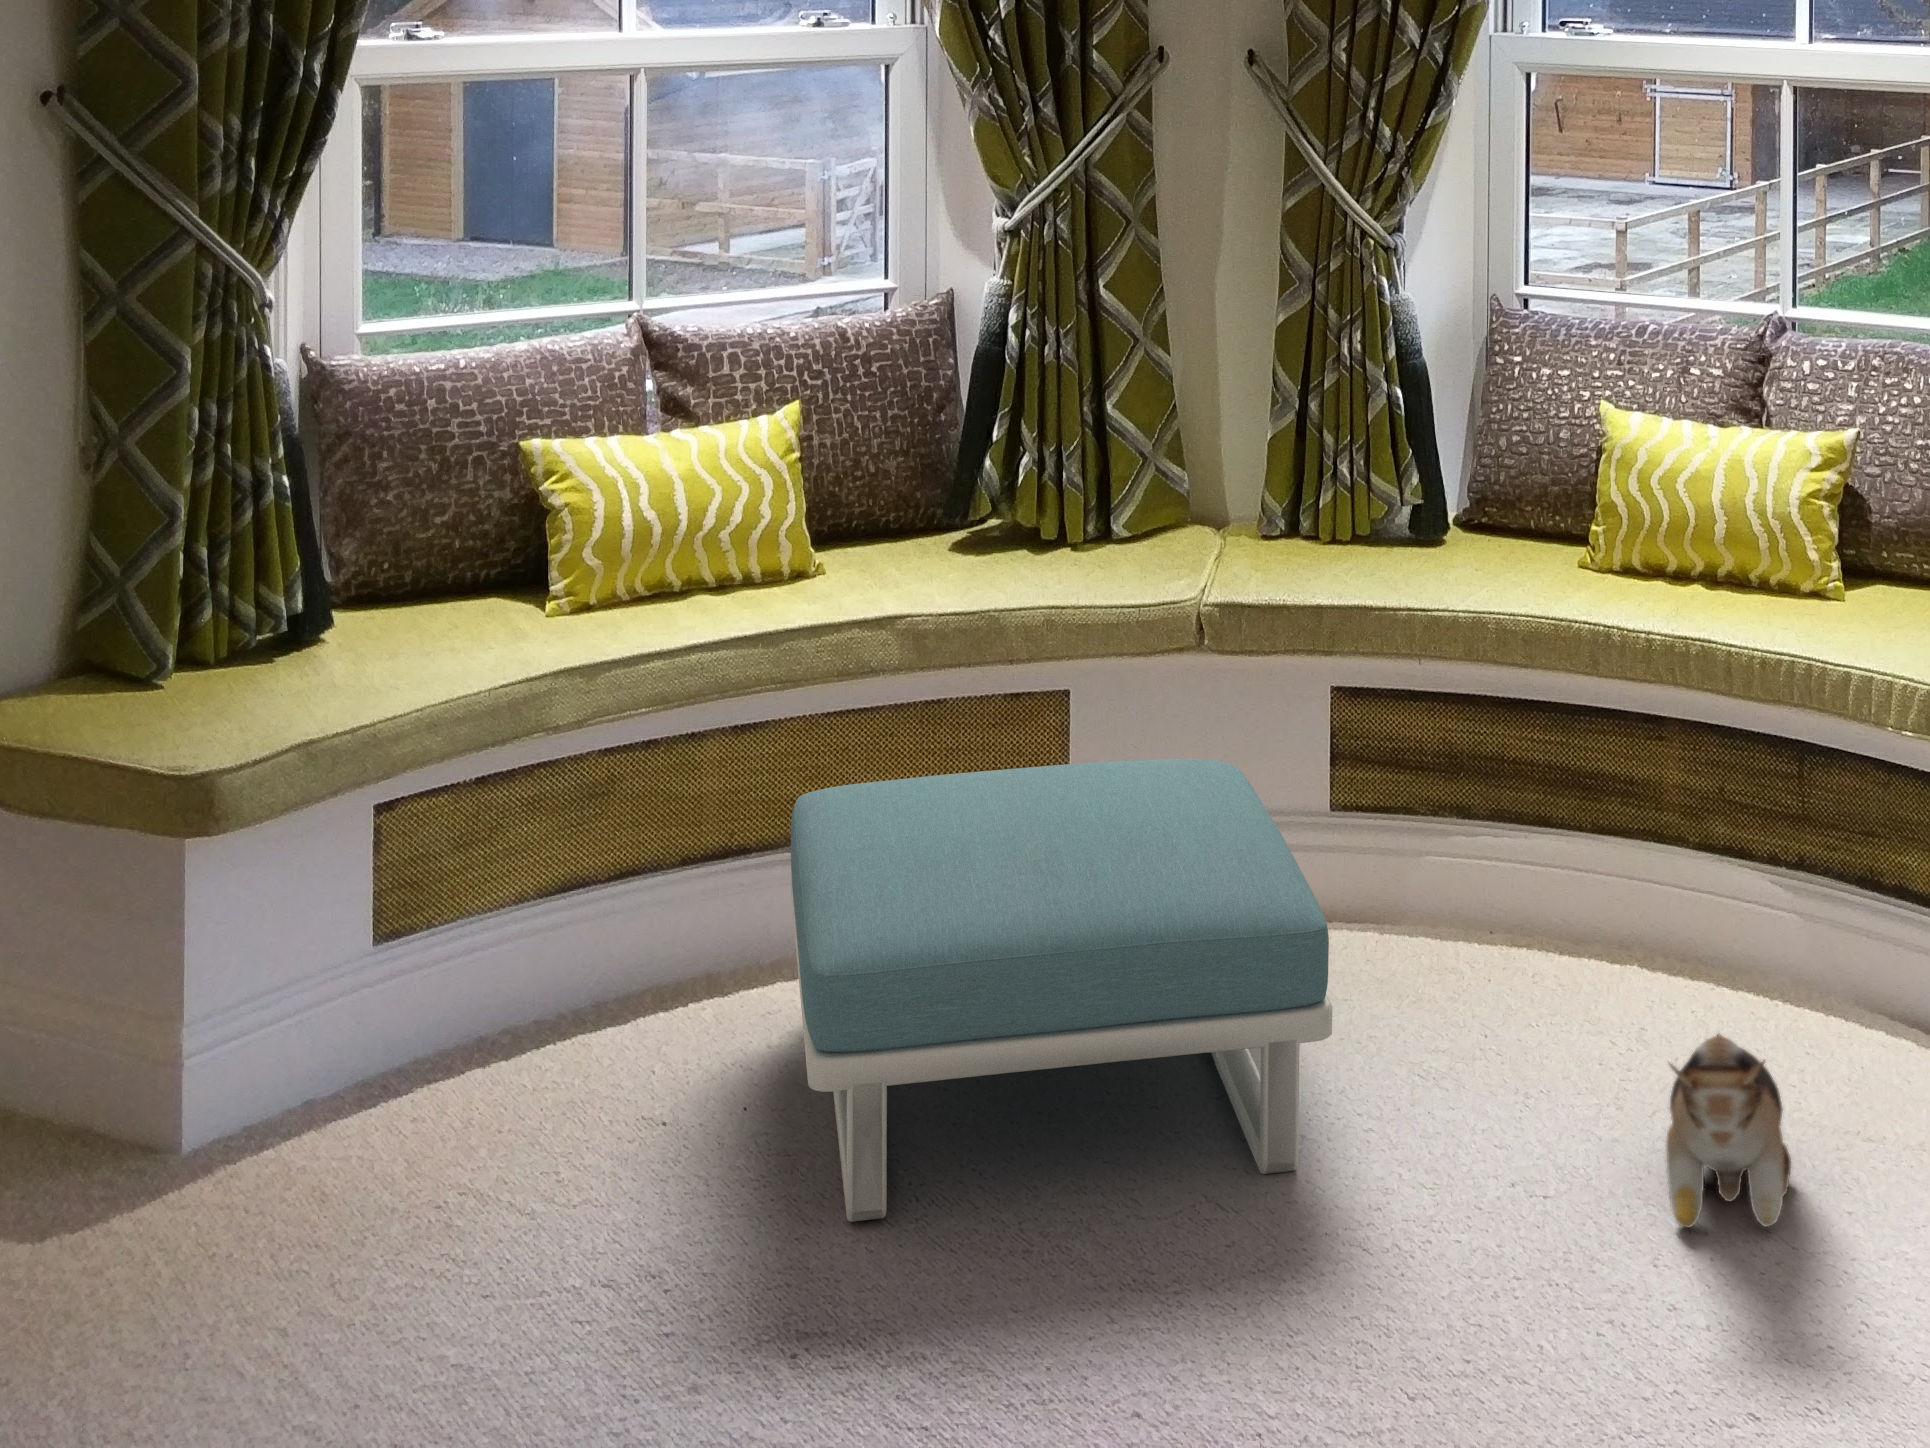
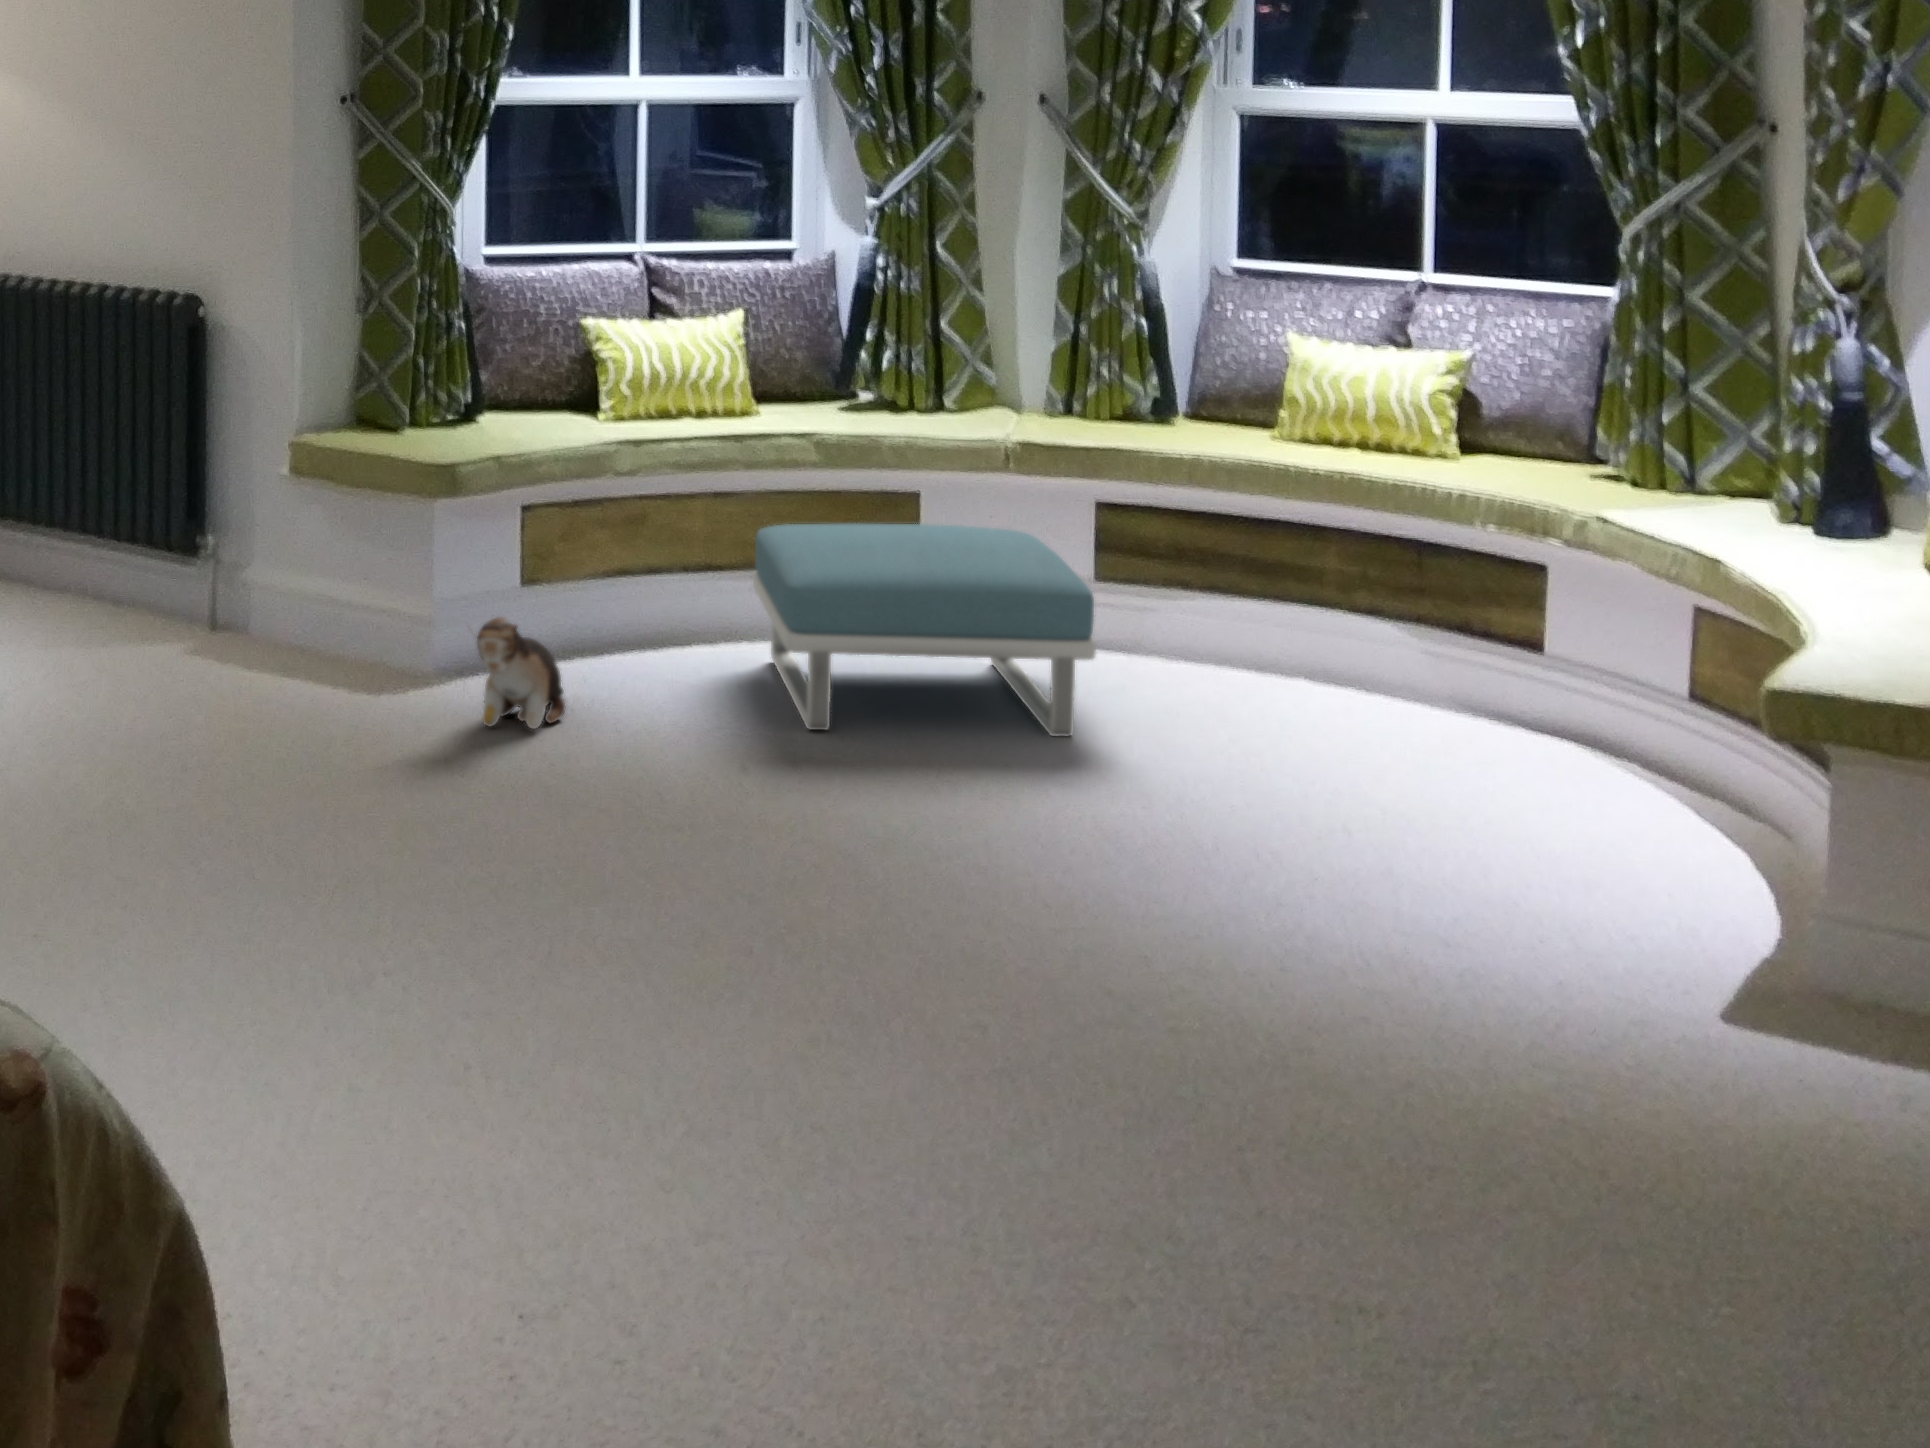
plush toy: present [1666,1033,1791,1228] -> present [473,617,565,728]

